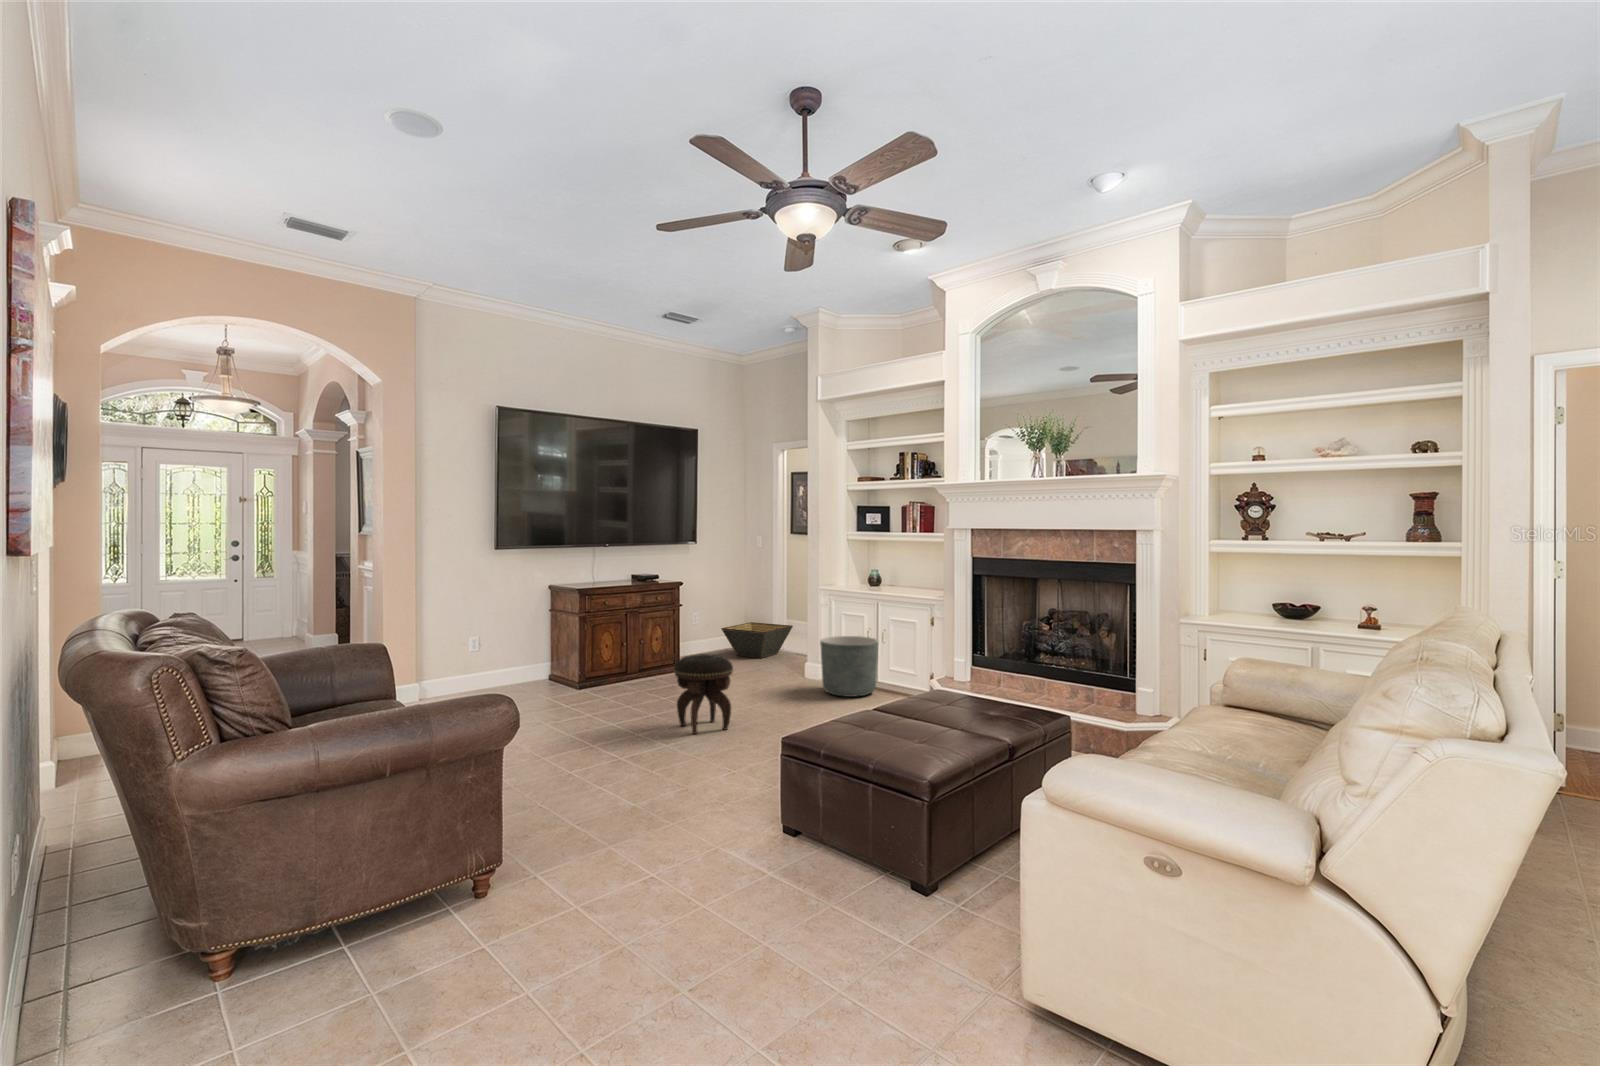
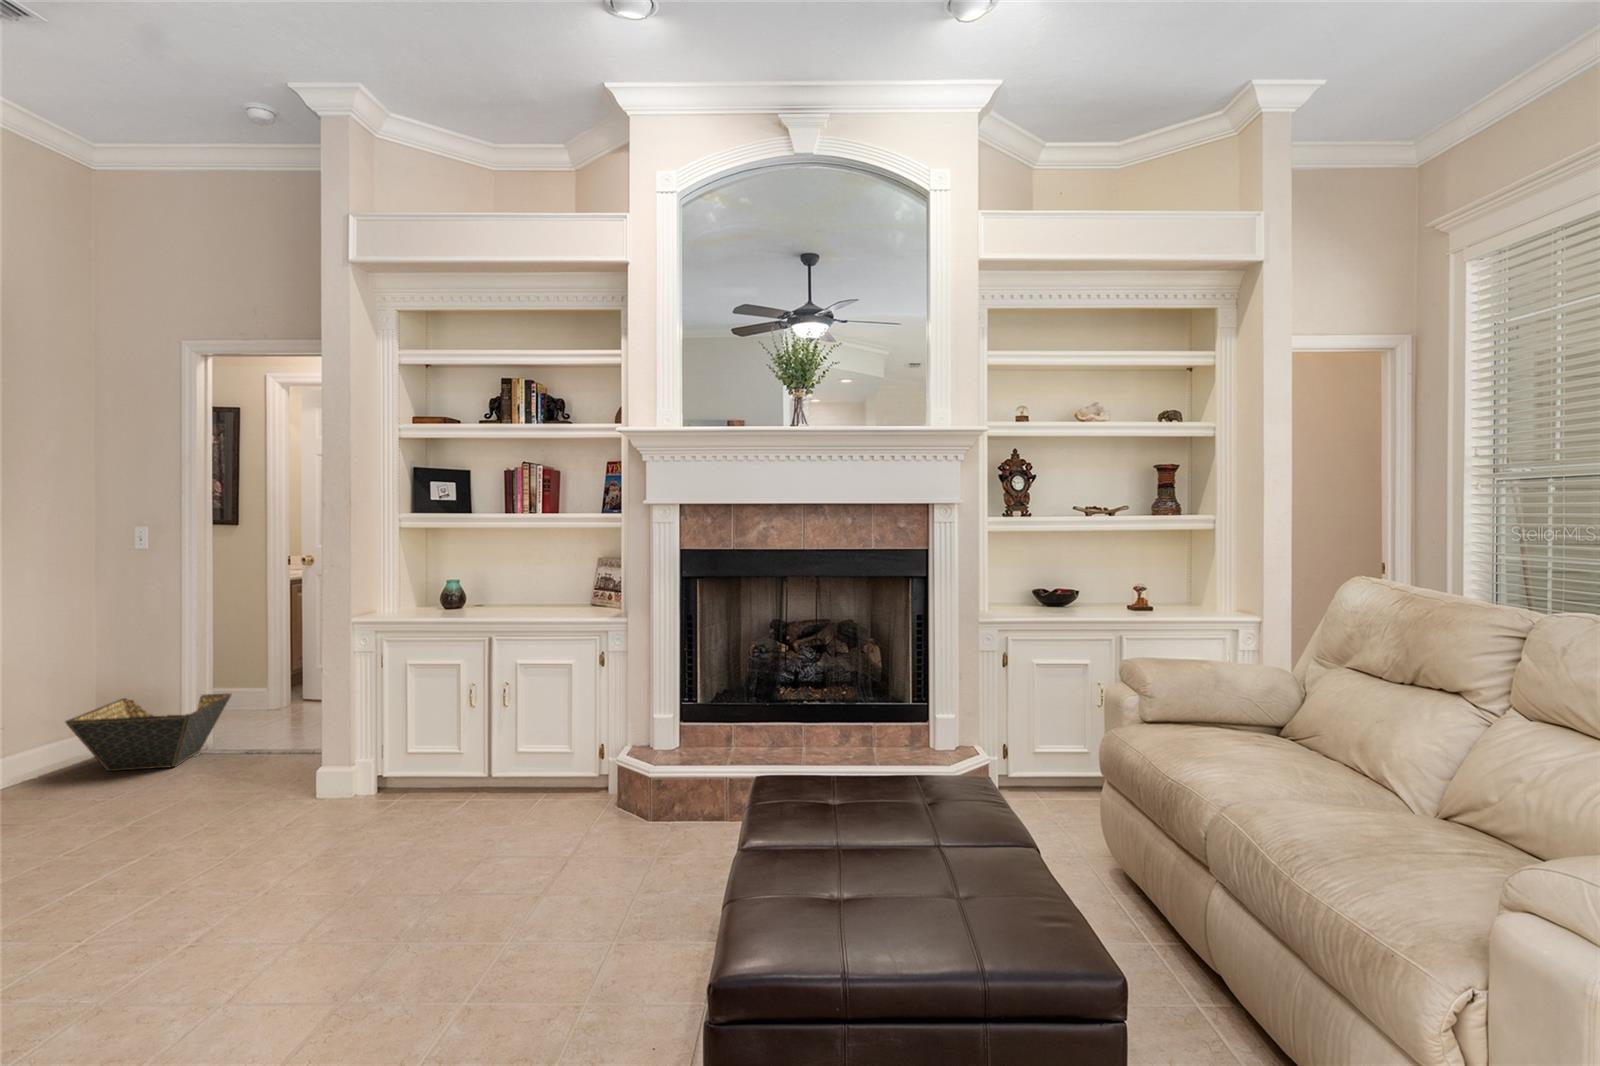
planter: present [820,636,878,697] -> none [385,697,498,813]
footstool: present [674,654,733,734] -> none [127,793,295,1003]

